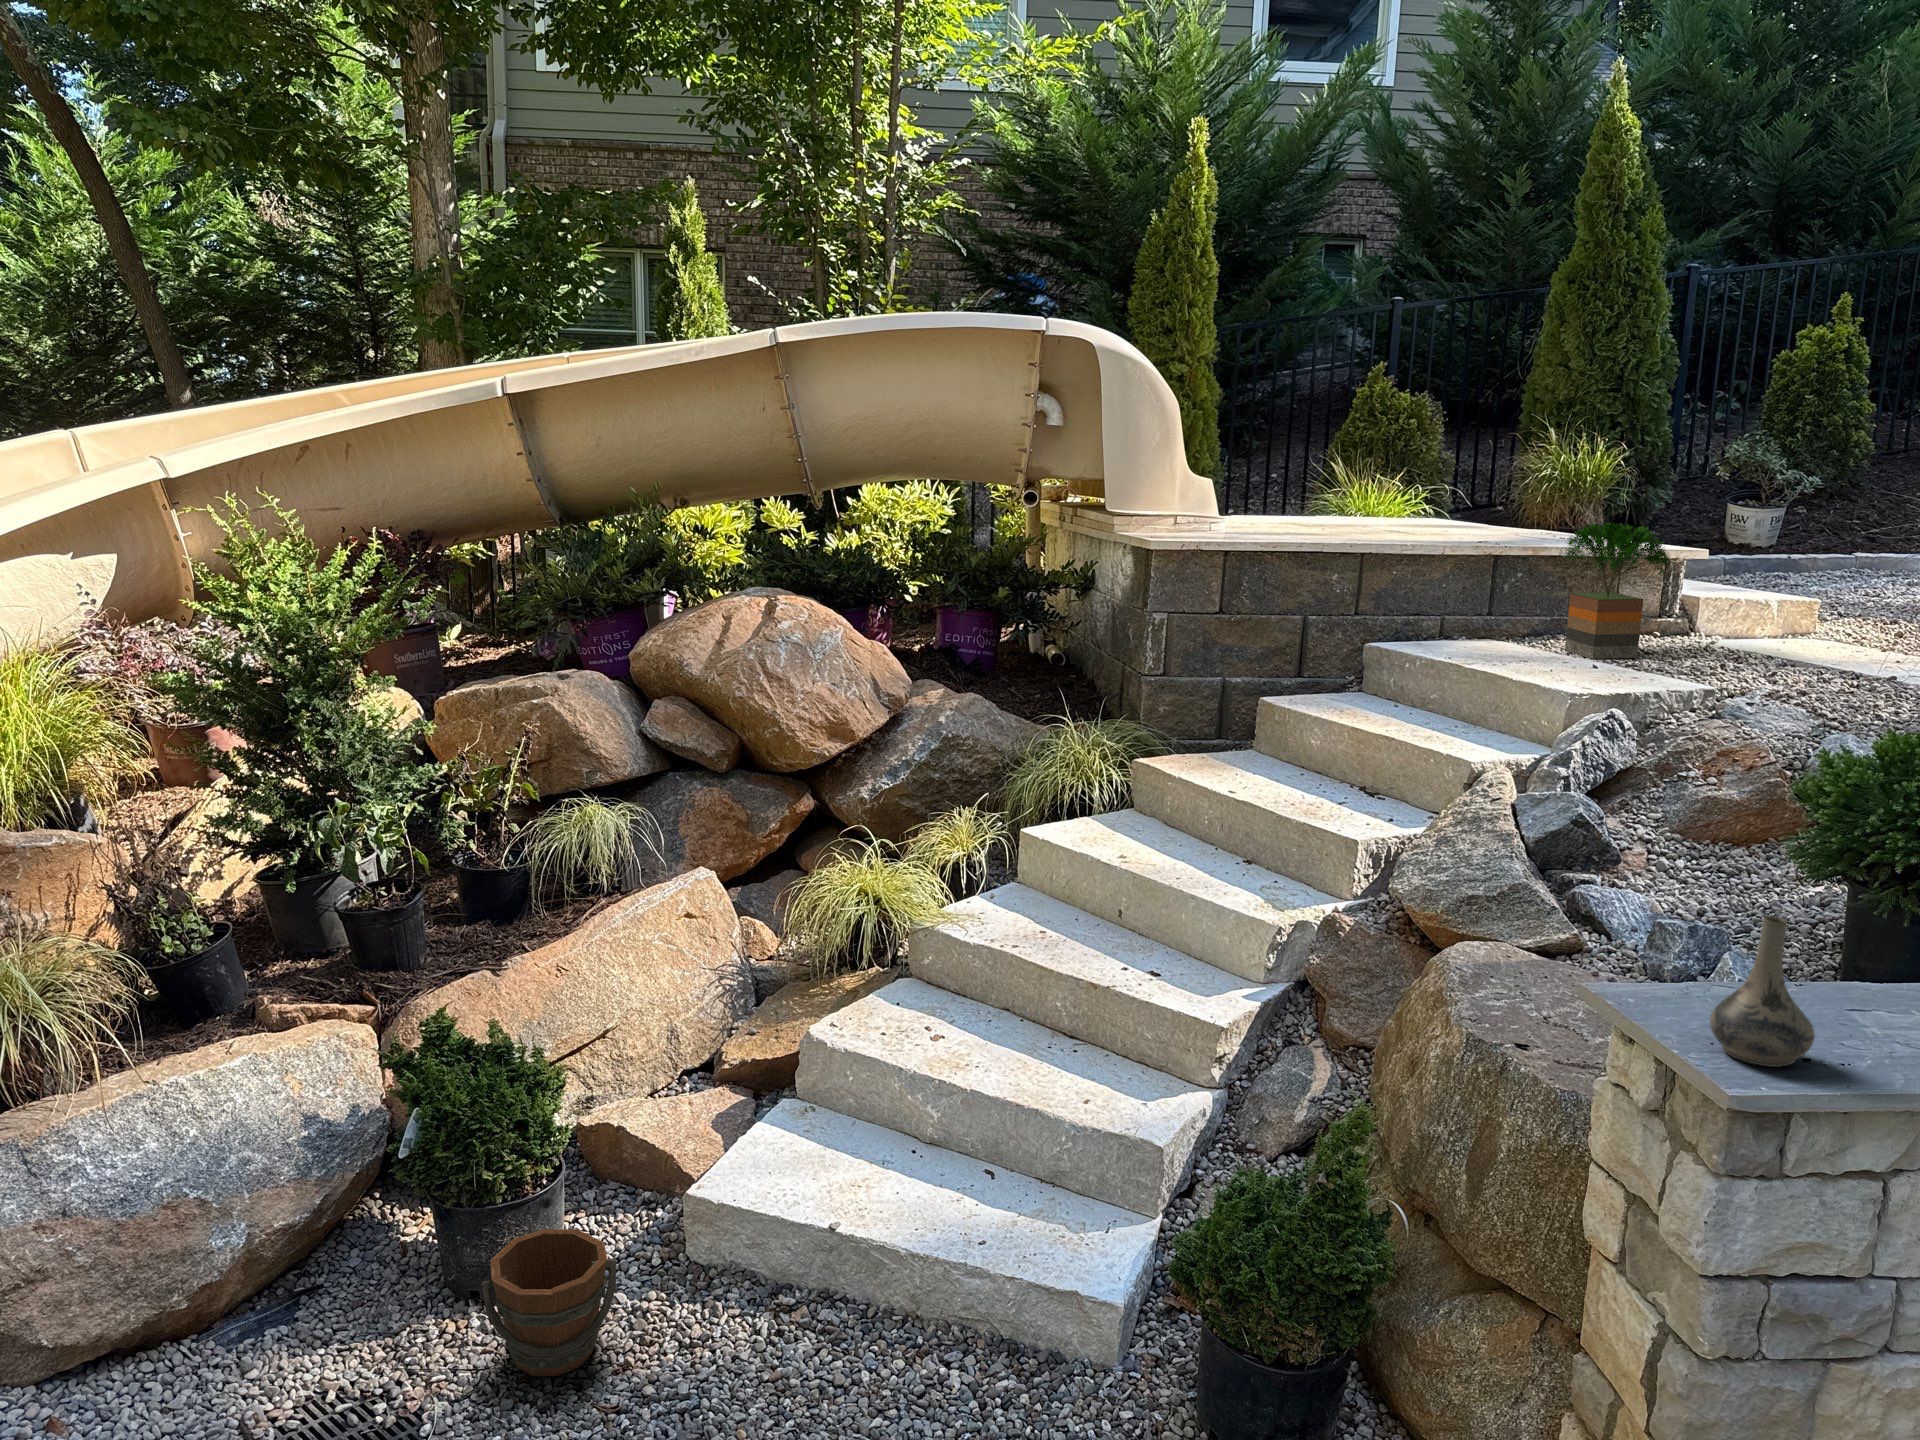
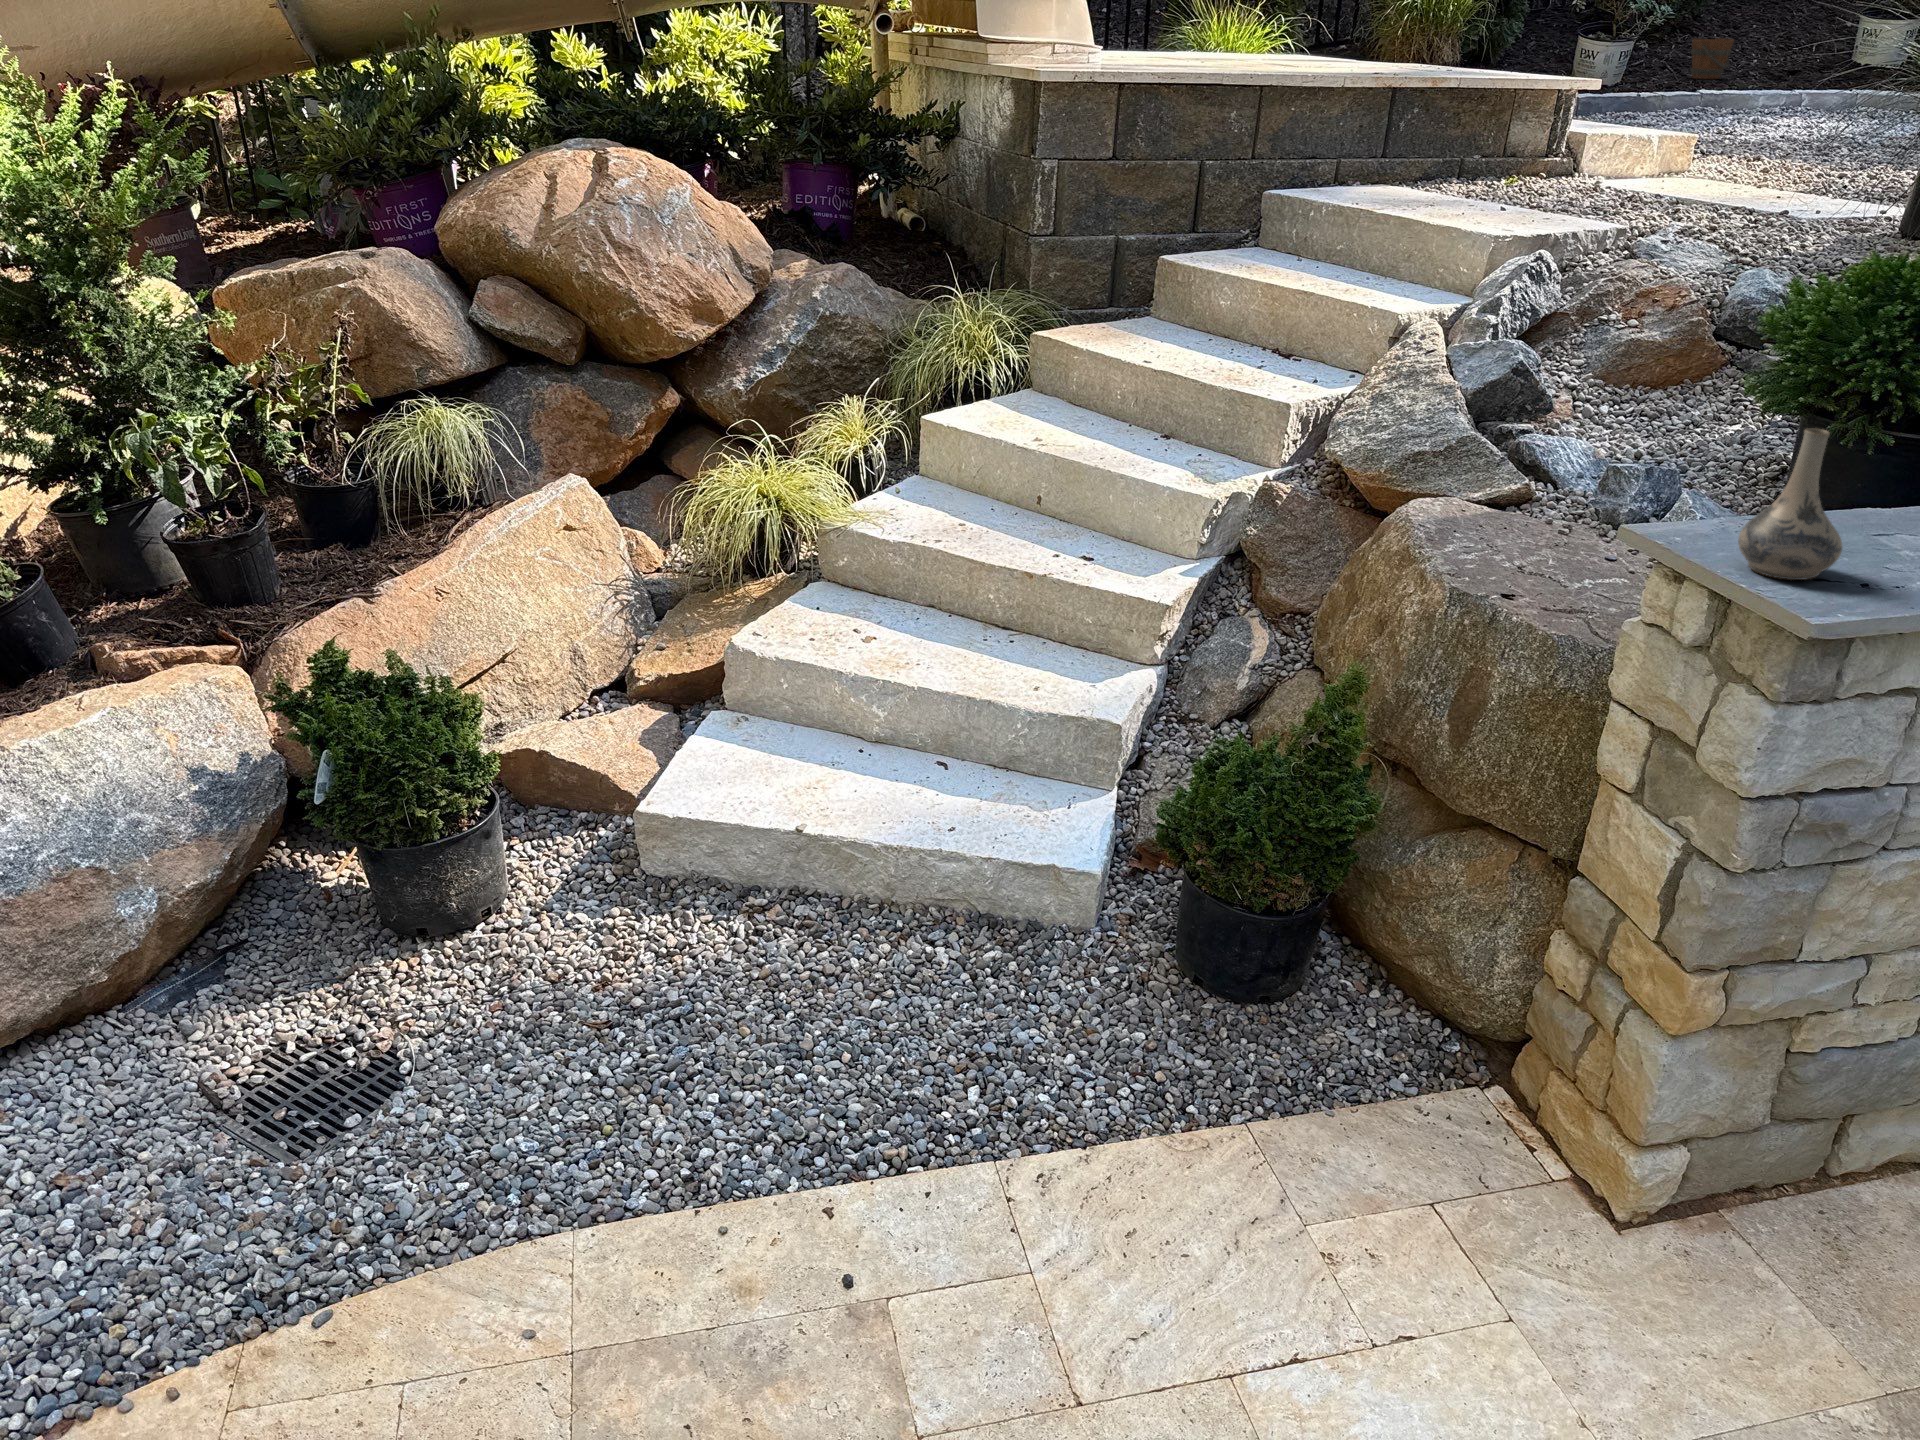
potted tree: present [1565,522,1671,659] -> none [1465,45,1584,202]
bucket: present [481,1229,616,1376] -> present [1690,38,1734,79]

